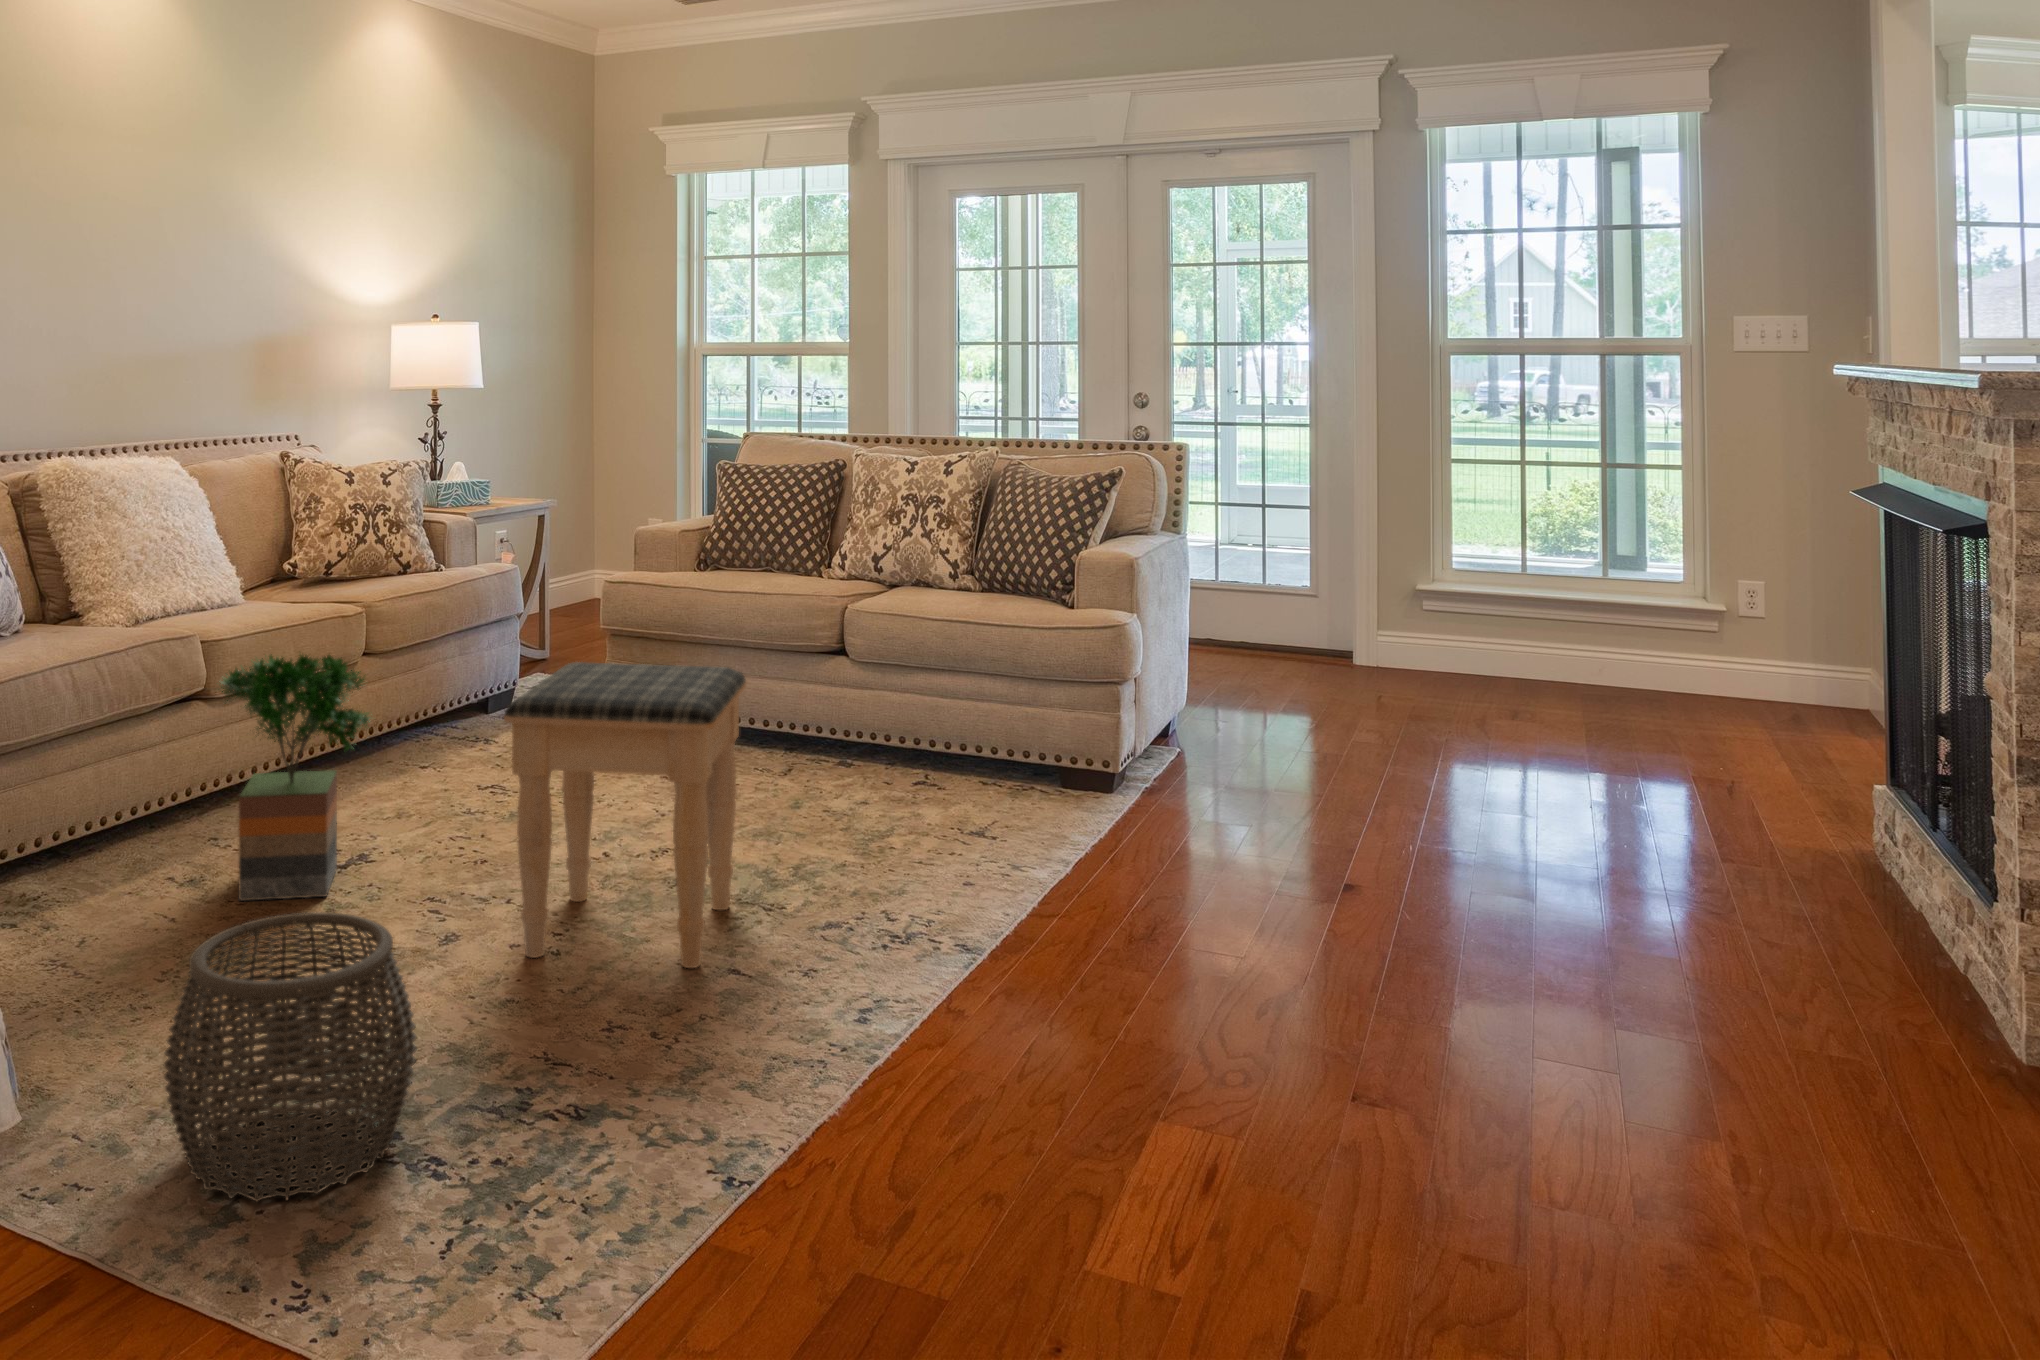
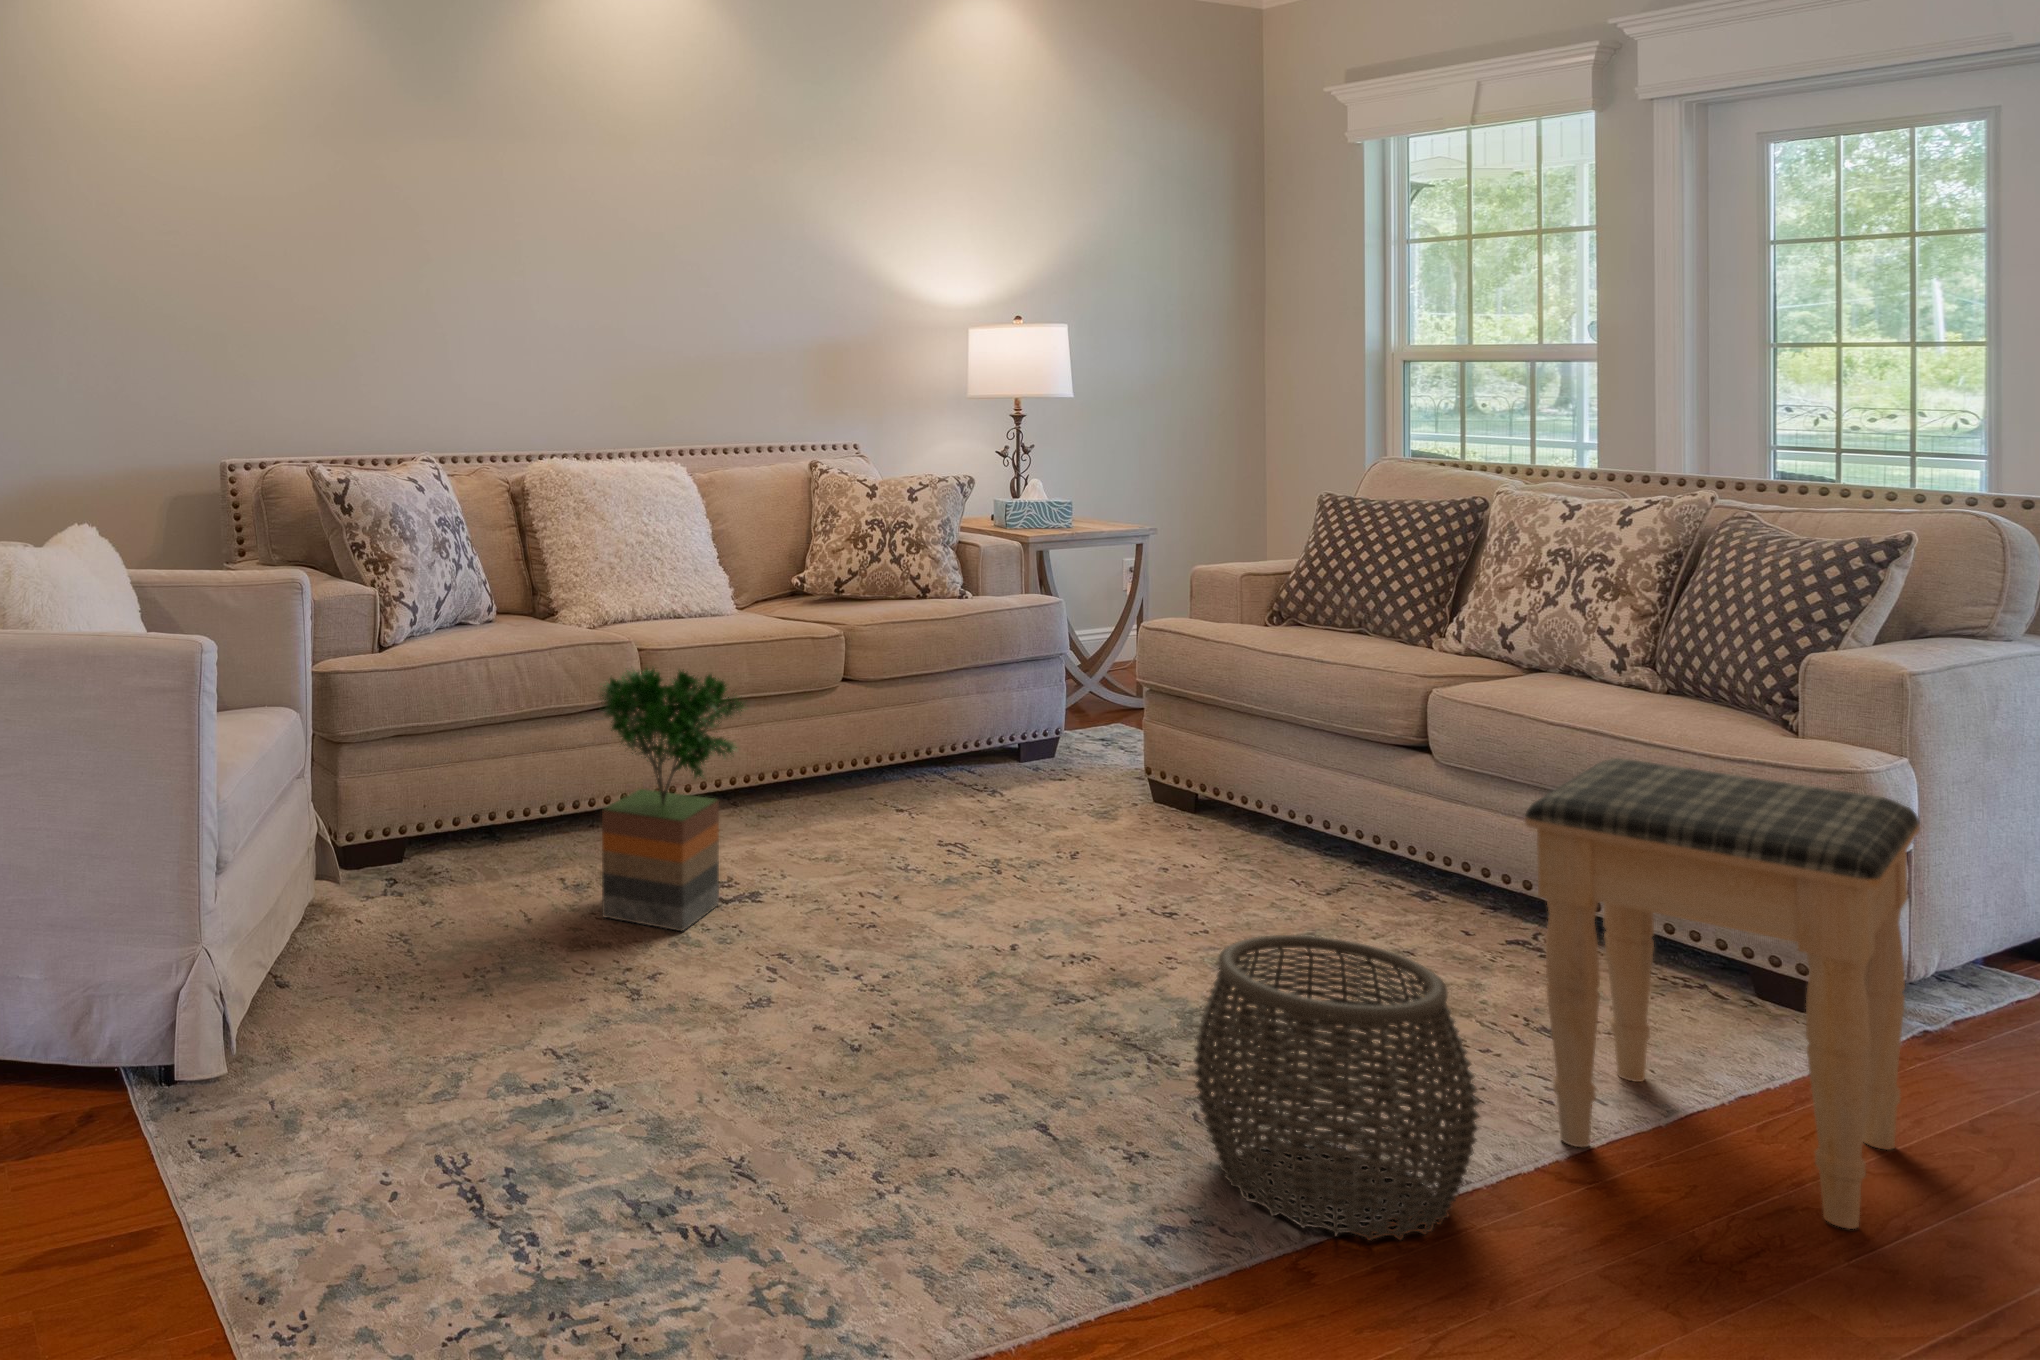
footstool: present [504,662,746,968] -> present [1524,758,1920,1229]
woven basket: present [163,912,417,1201] -> present [1194,935,1479,1240]

